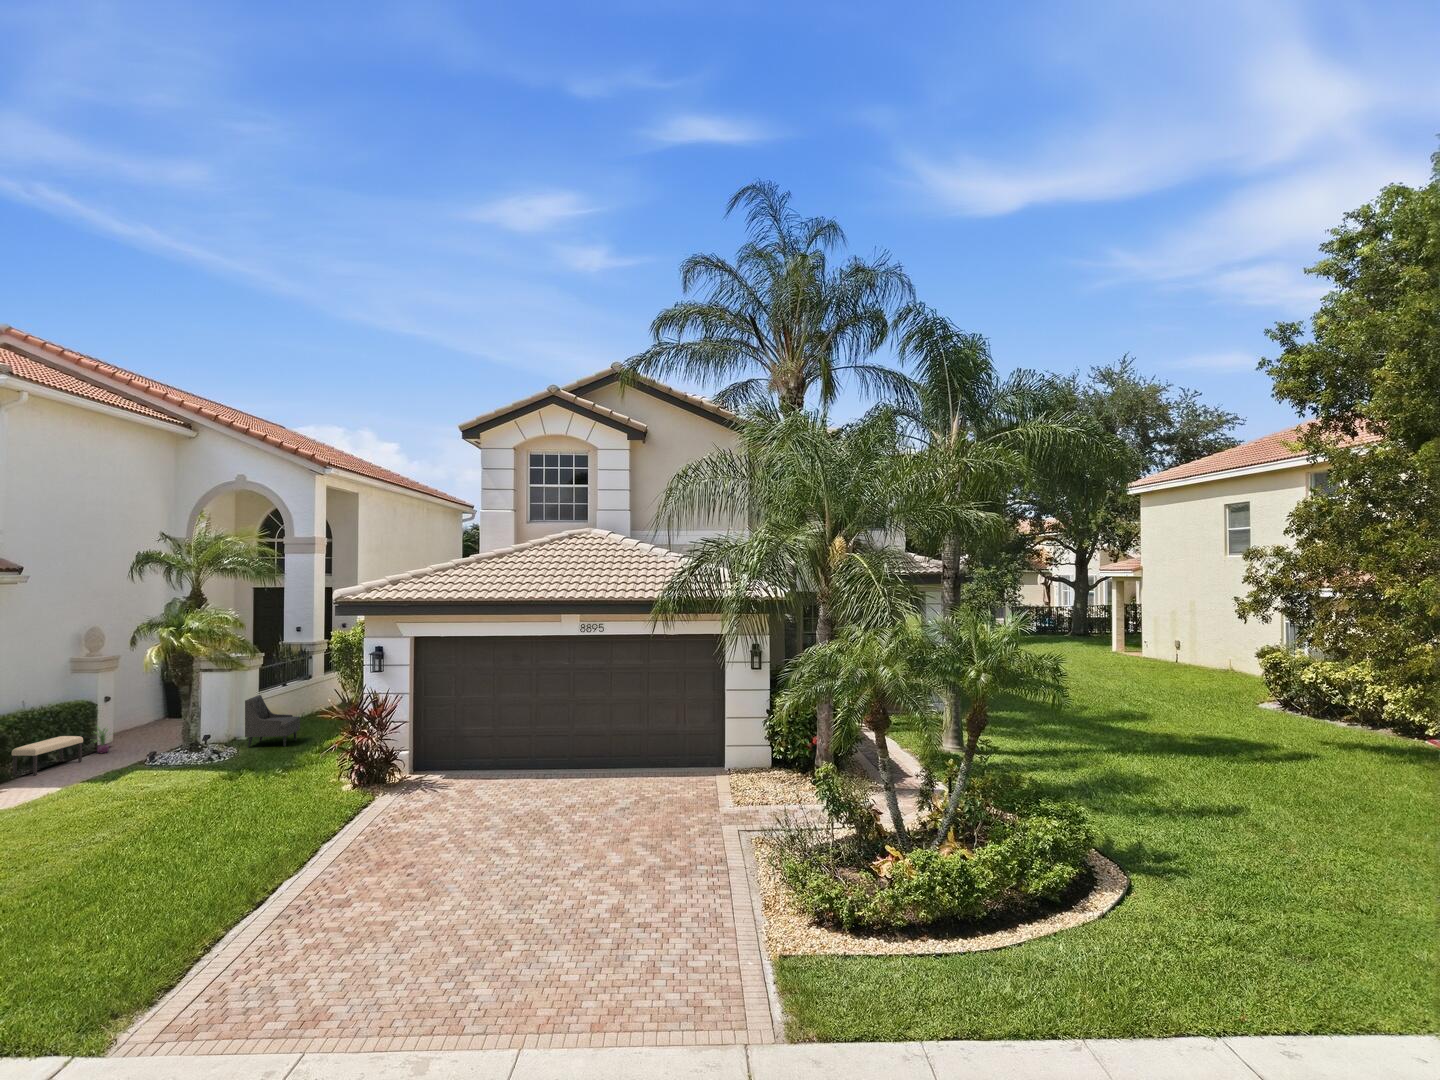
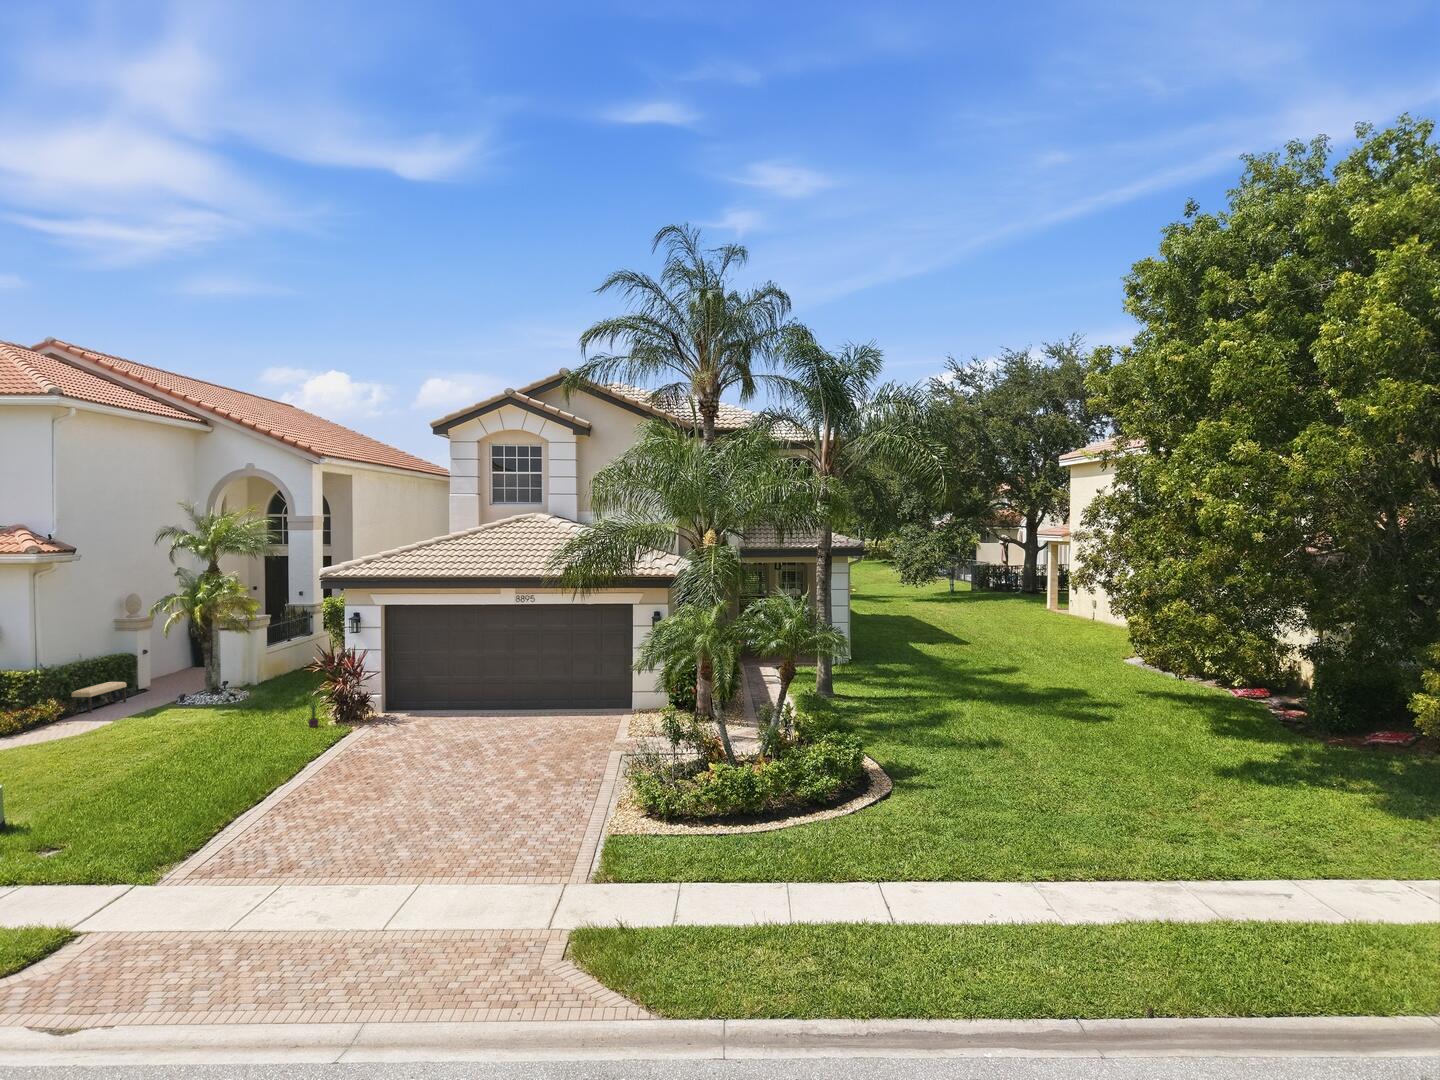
chair: present [245,695,300,748] -> none [255,649,301,692]
decorative plant: present [96,727,111,753] -> present [308,700,319,727]

